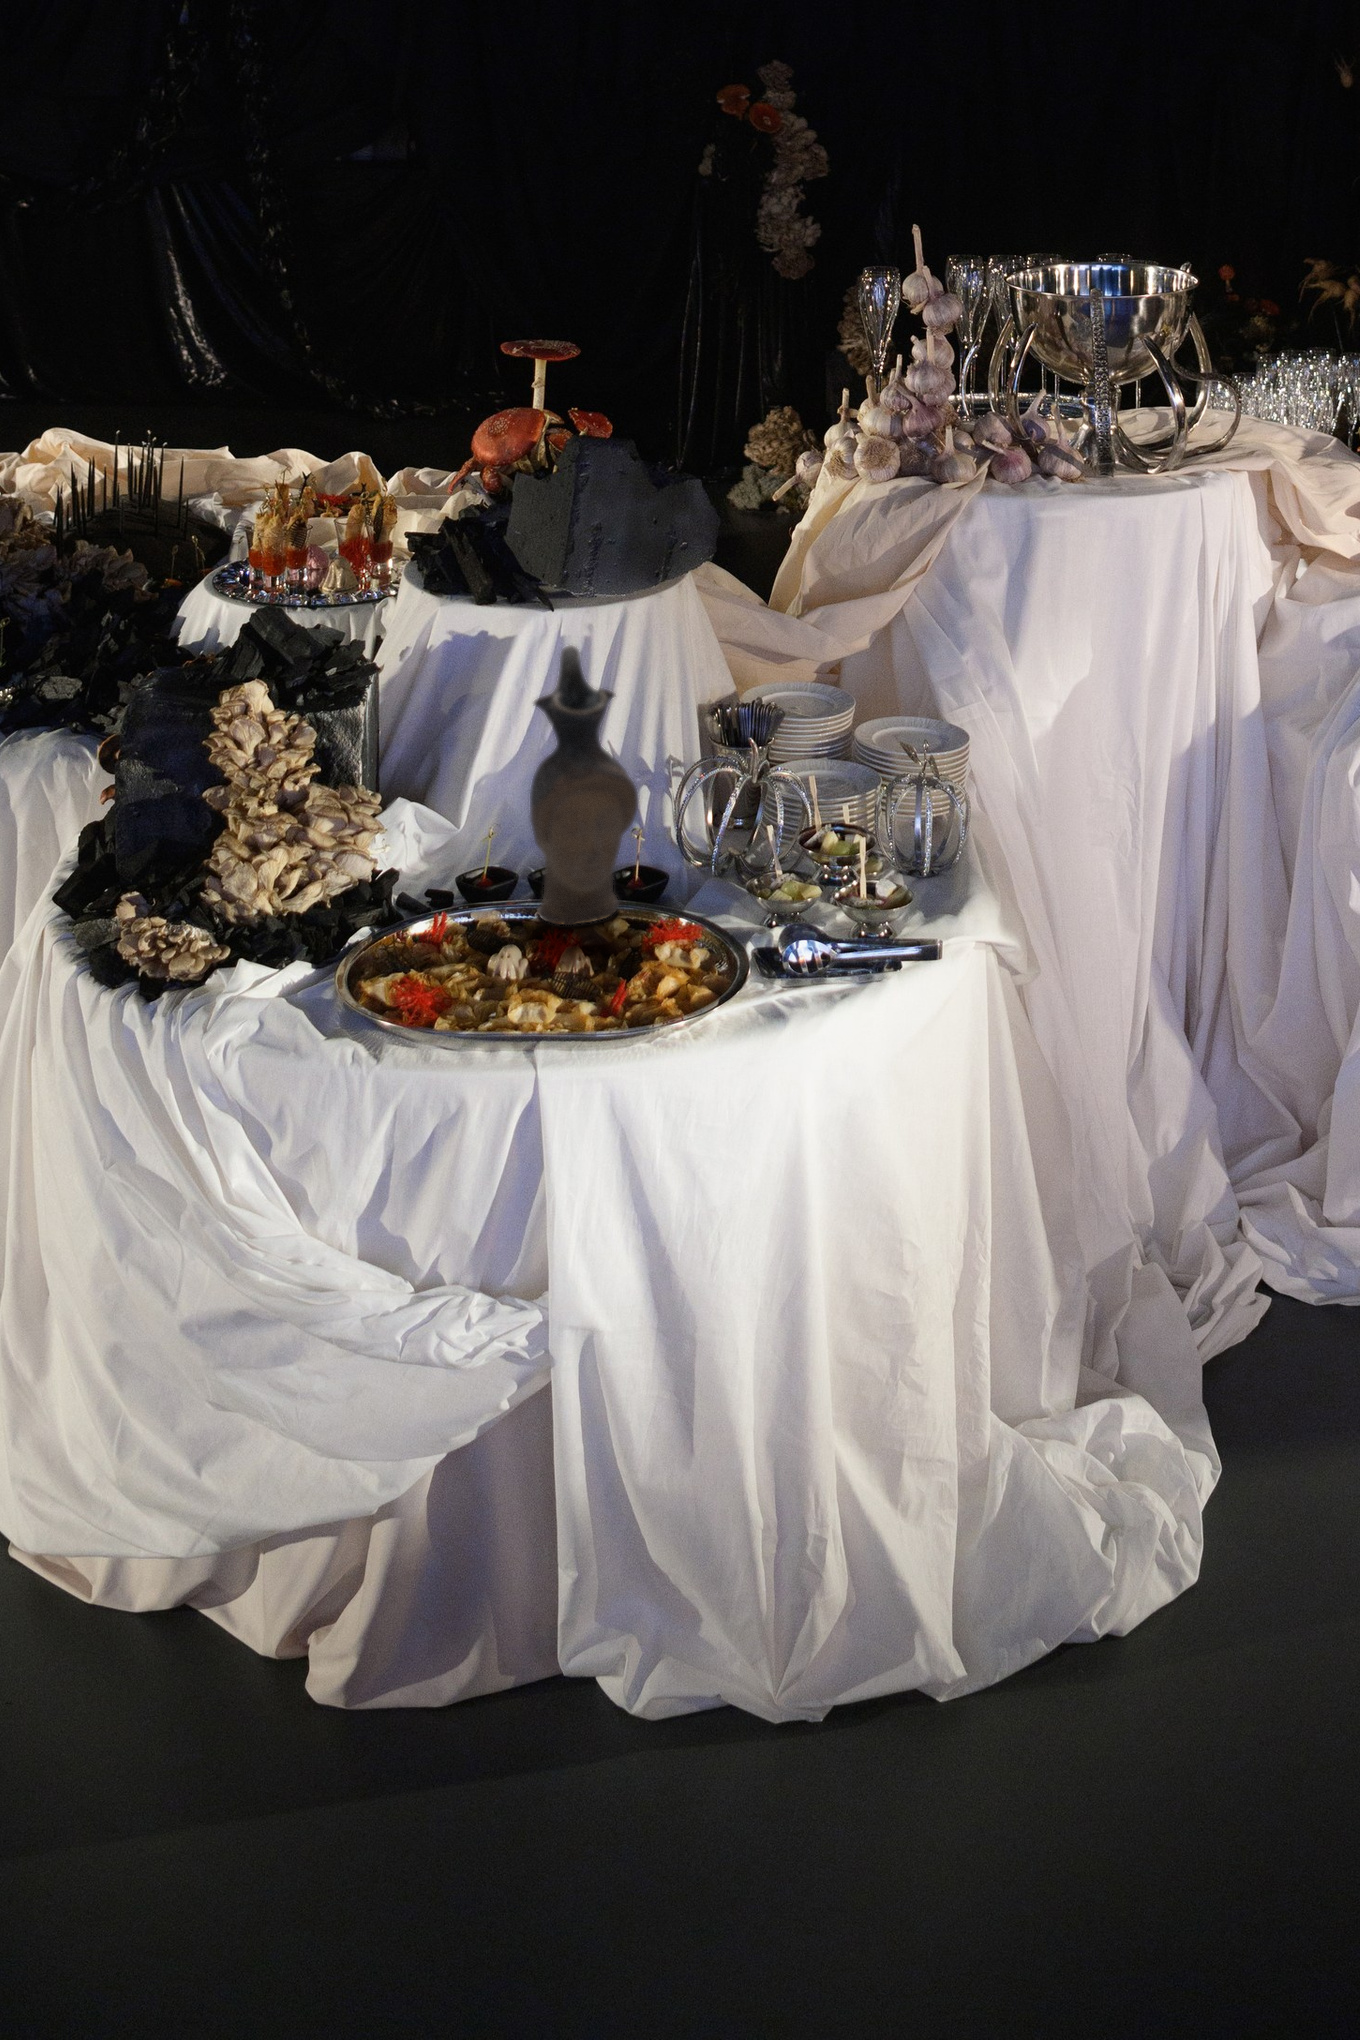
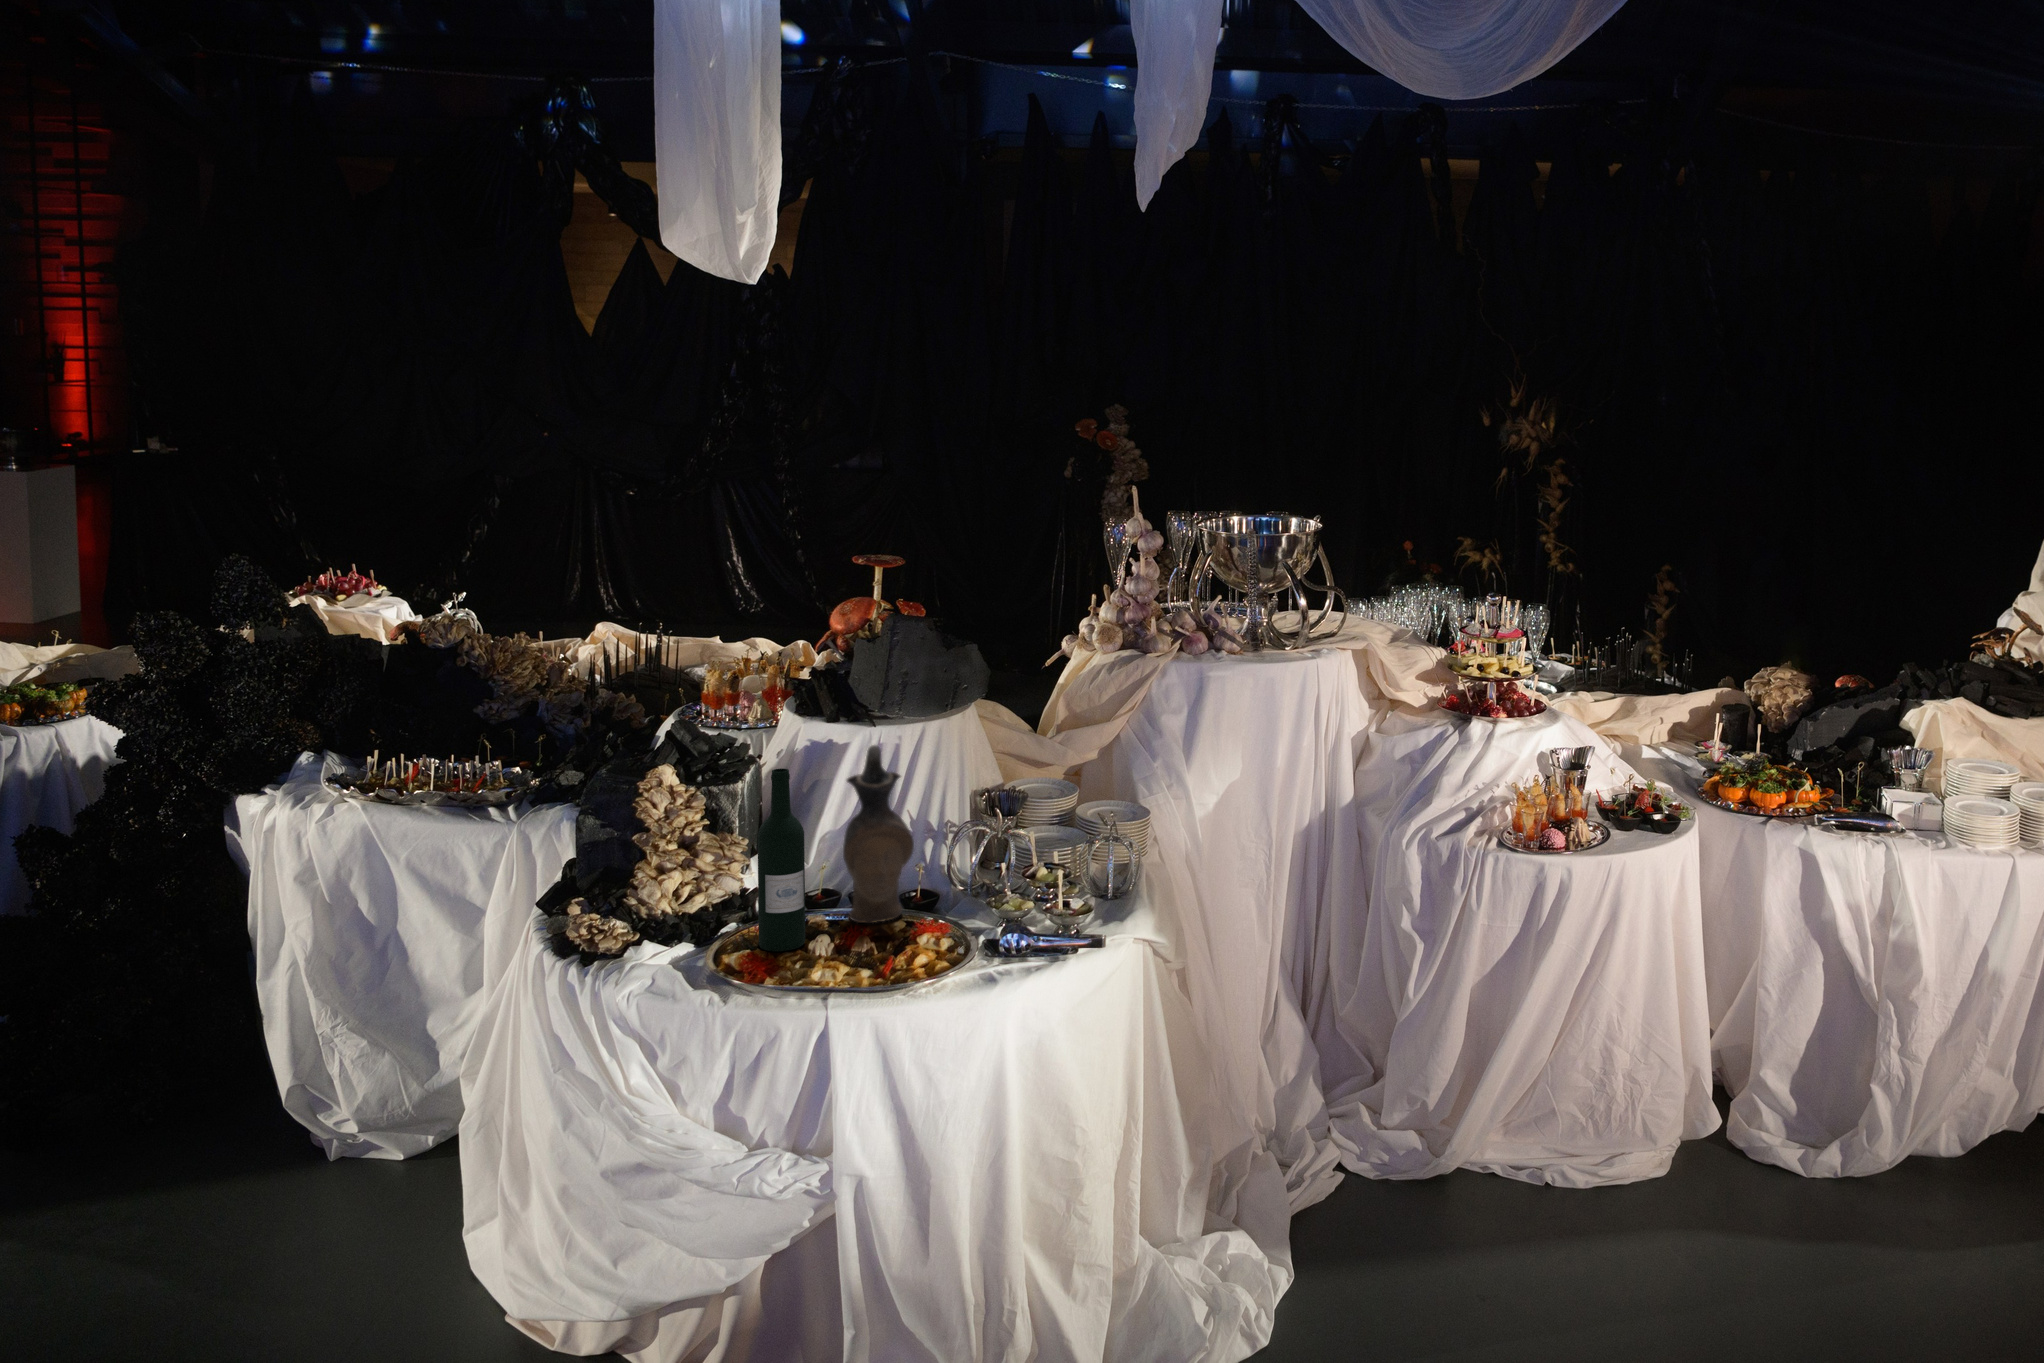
wine bottle: none [413,690,484,975] -> present [758,769,805,951]

